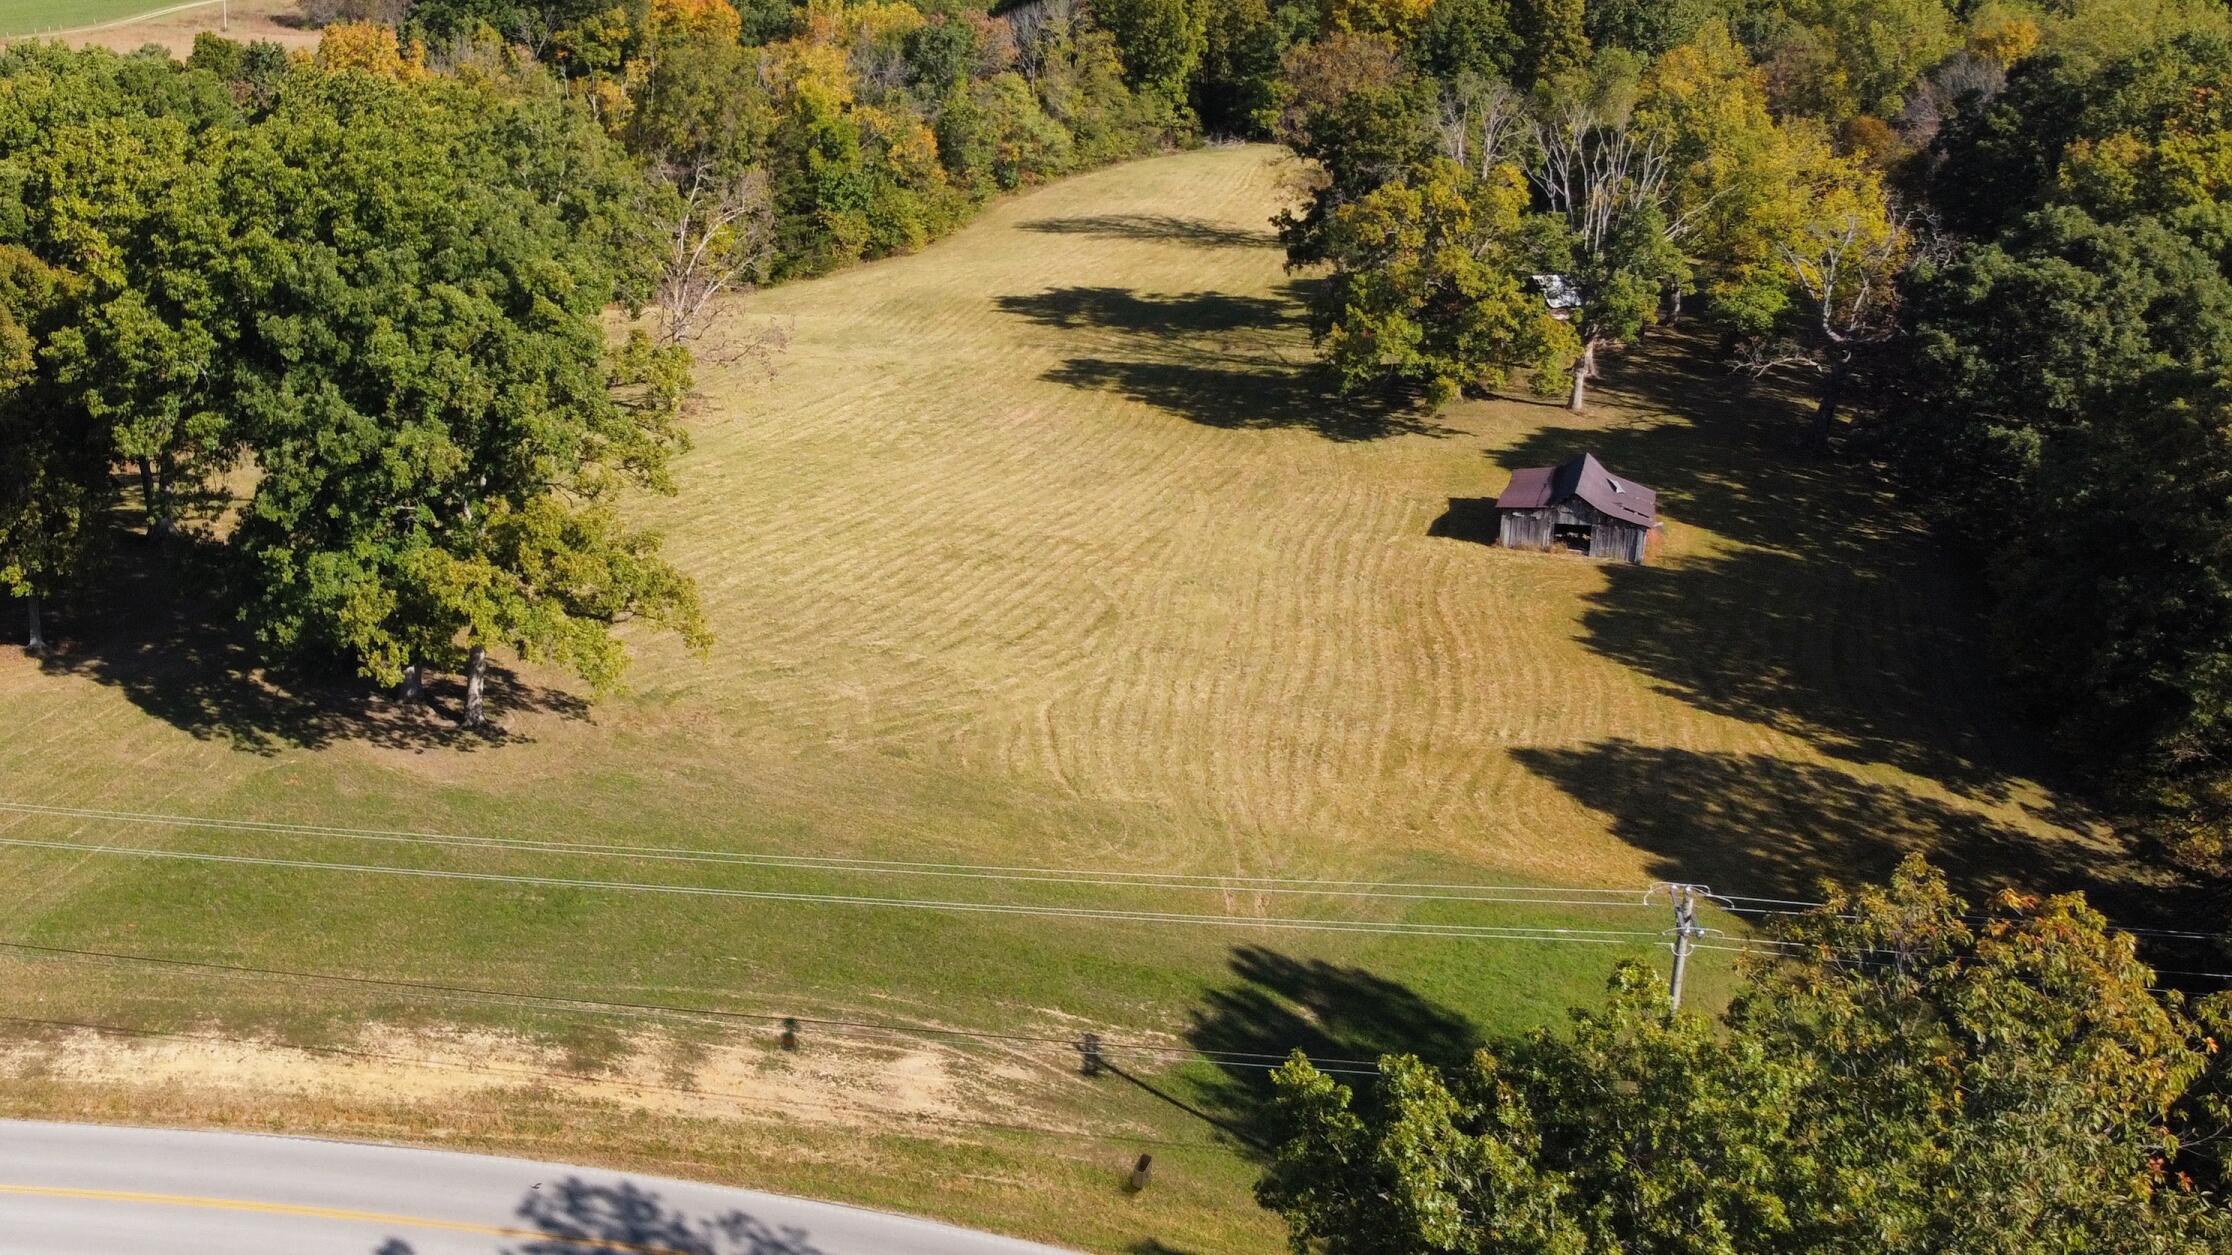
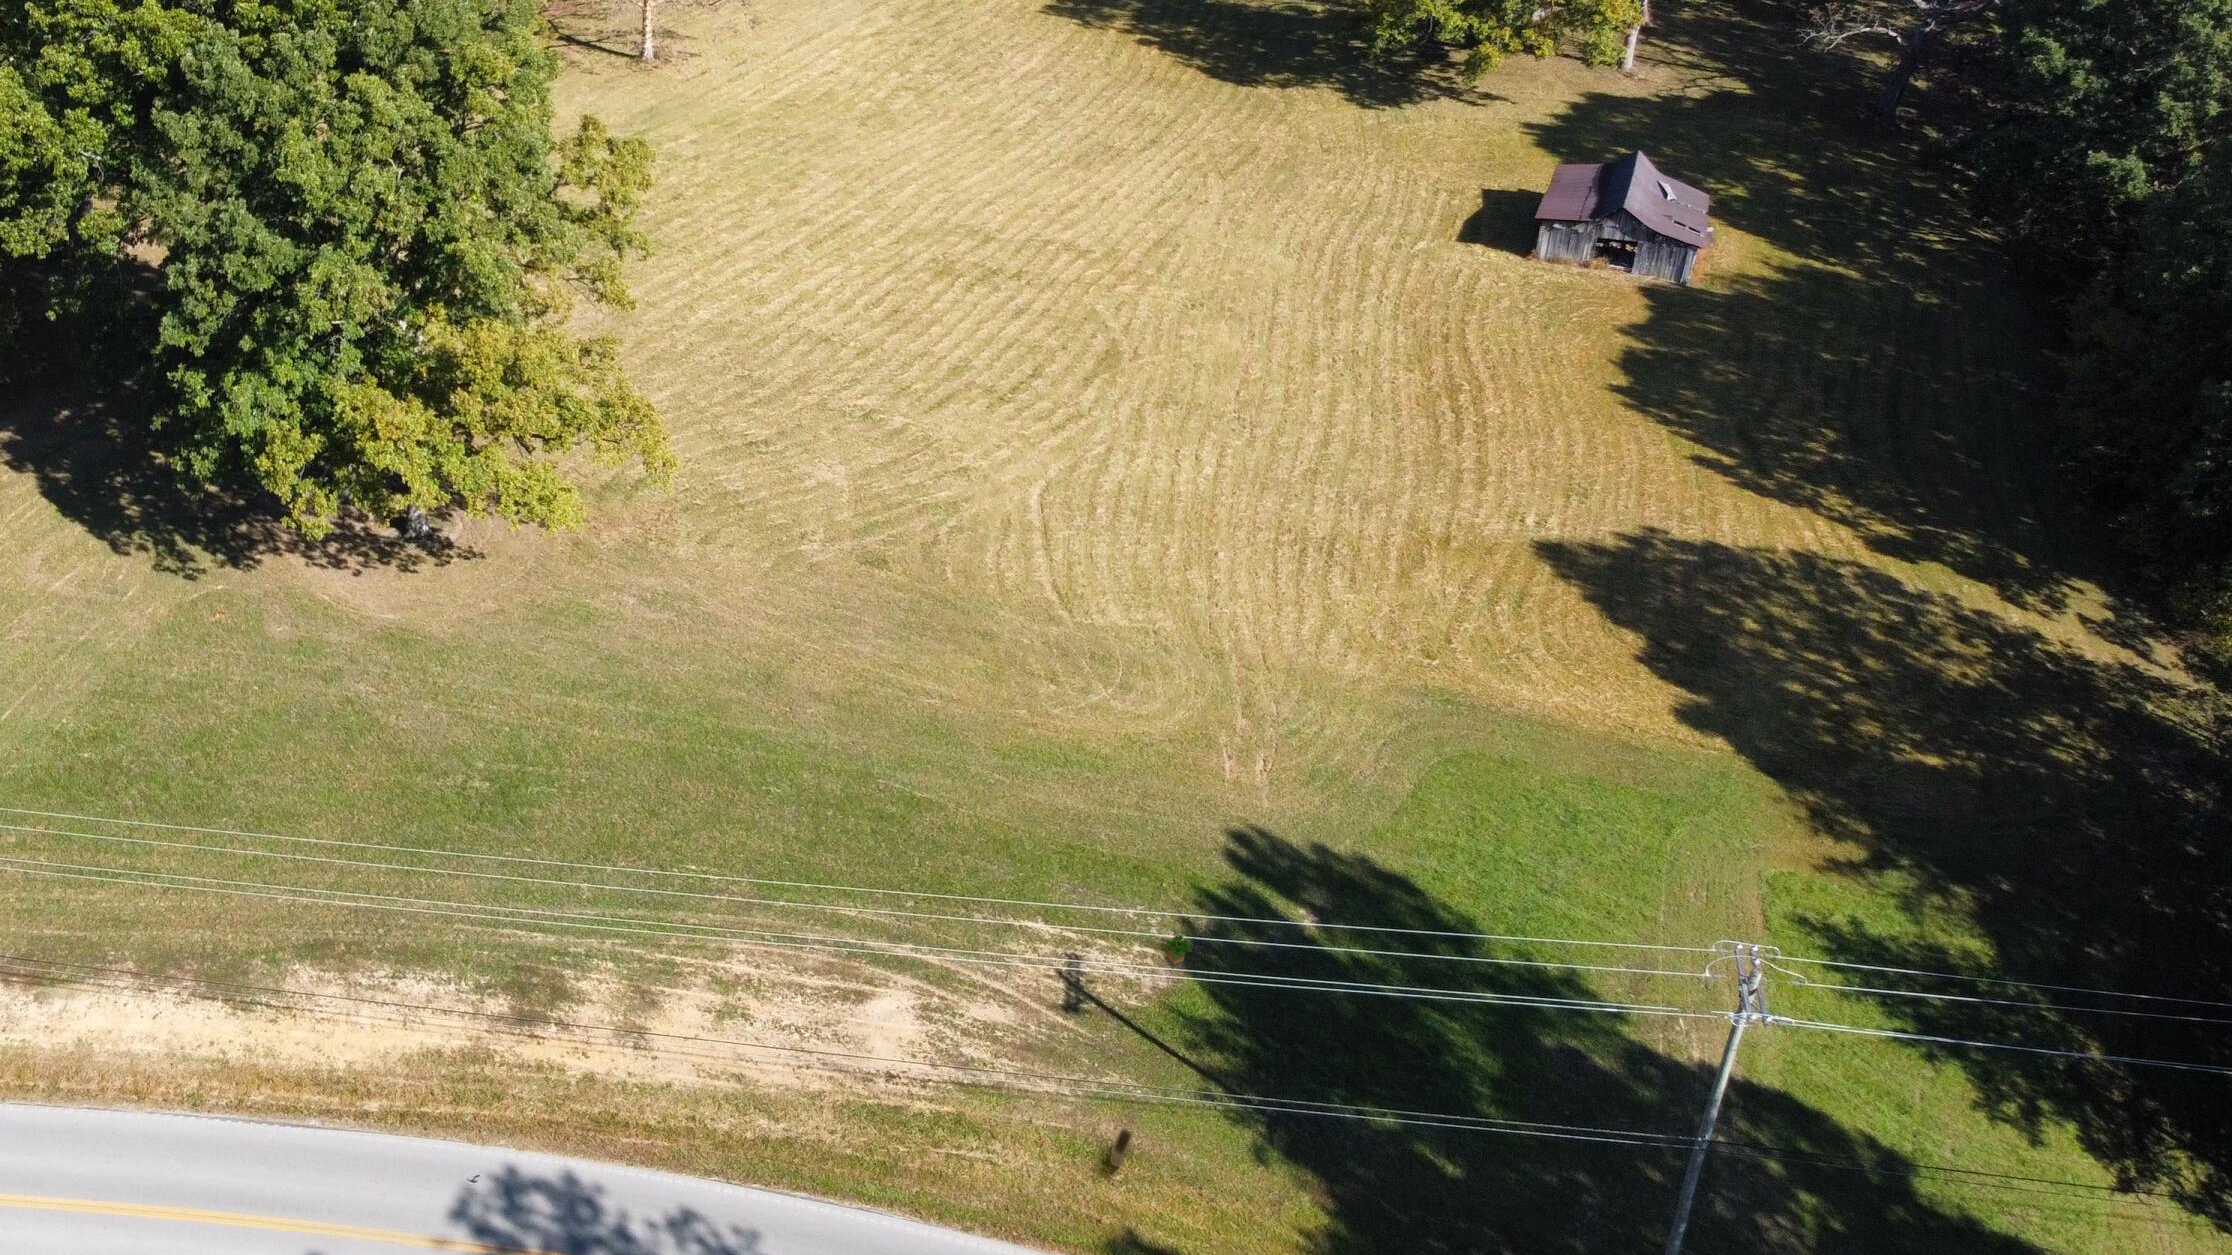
potted tree: present [780,1017,801,1050] -> present [1166,935,1192,968]

